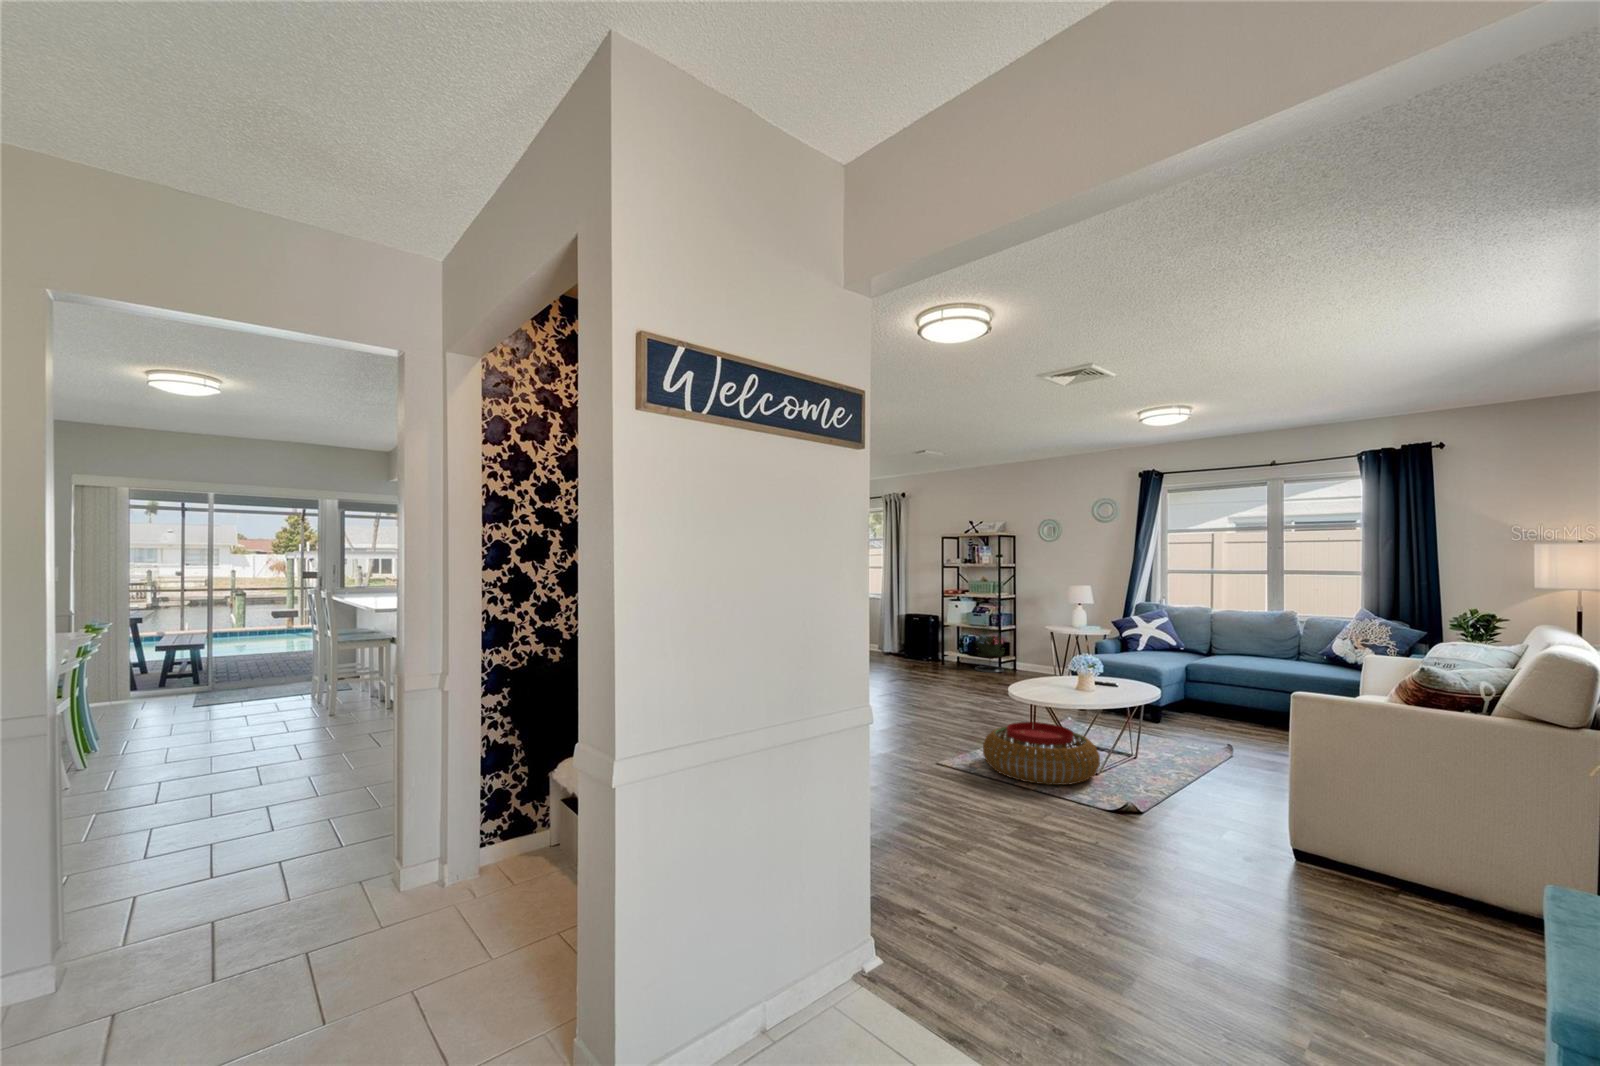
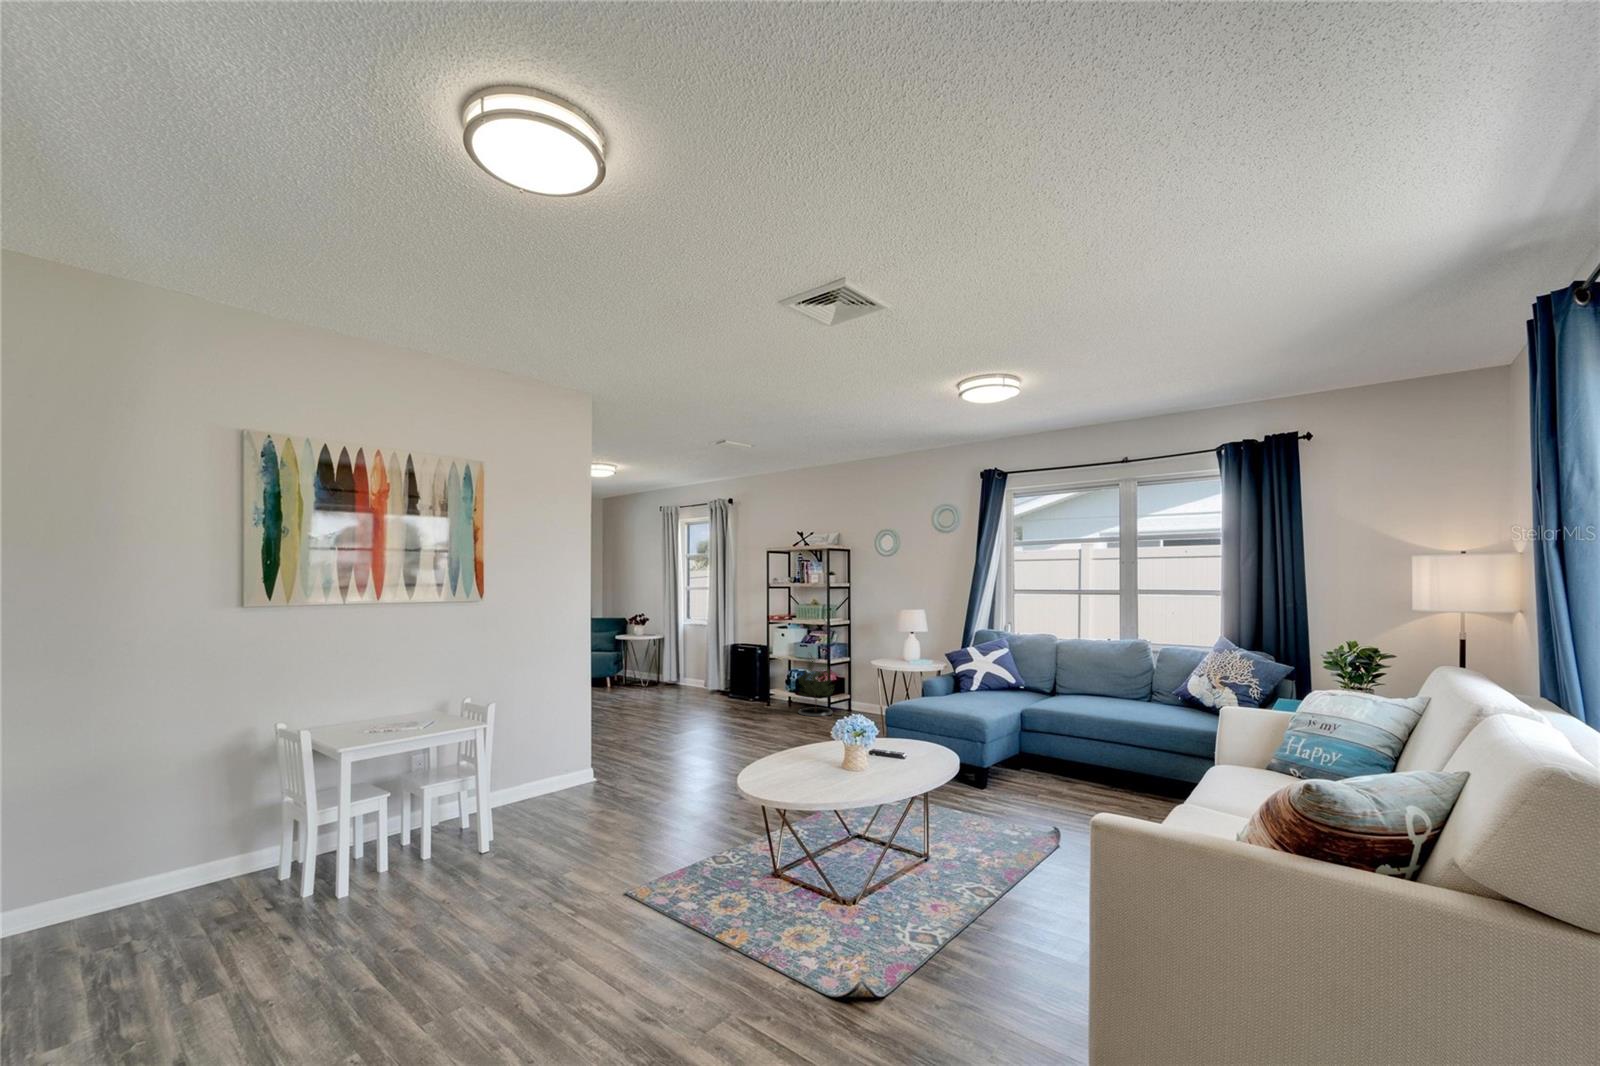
pouf: present [983,722,1100,785] -> none [698,827,866,944]

